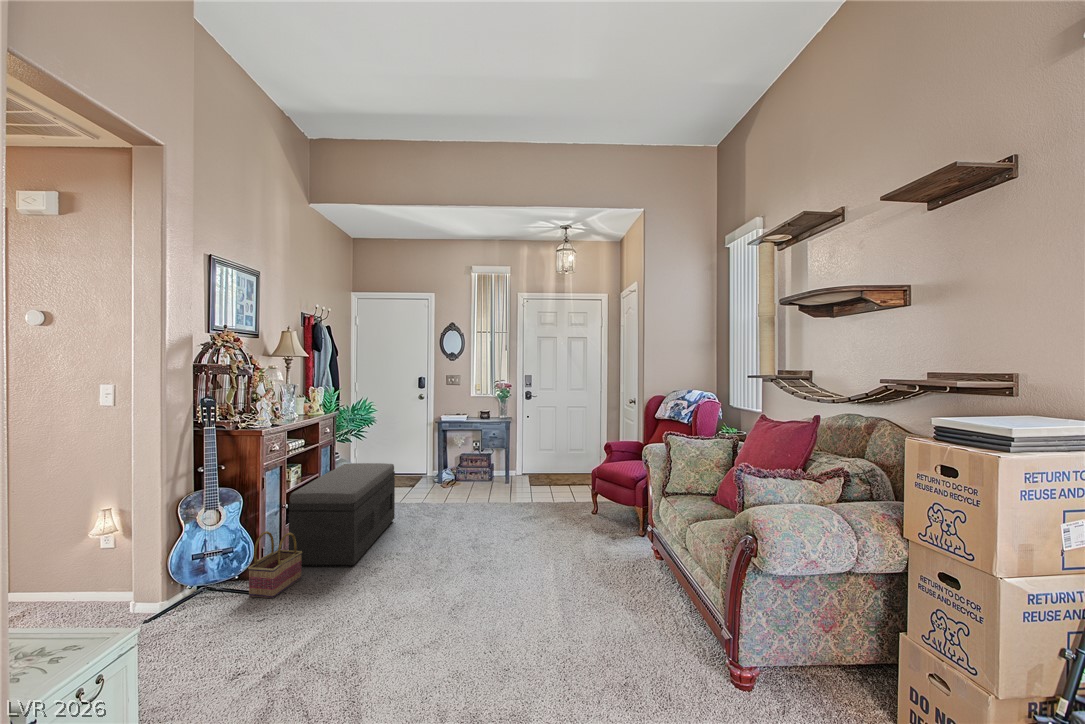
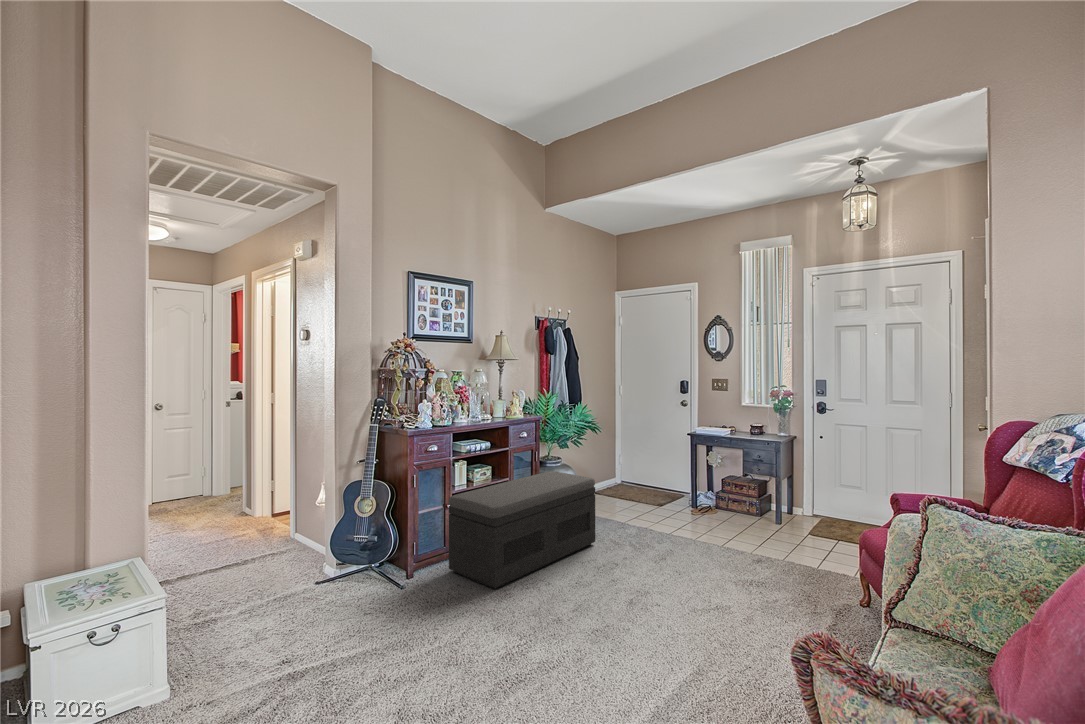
basket: present [248,531,302,598] -> none [385,531,443,602]

